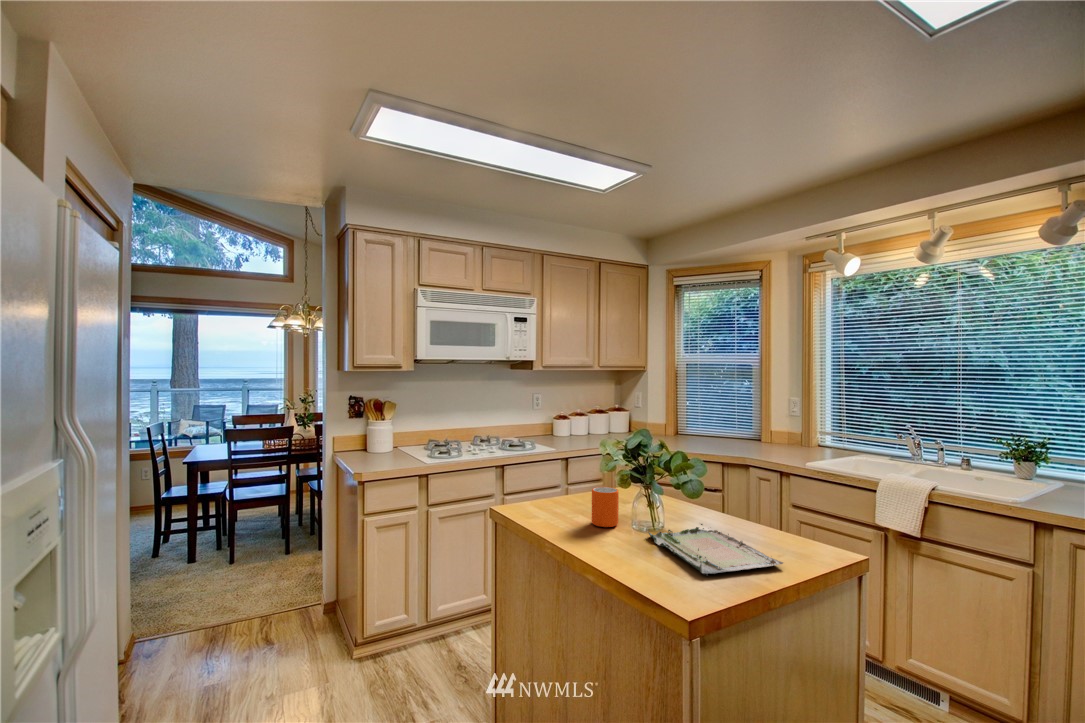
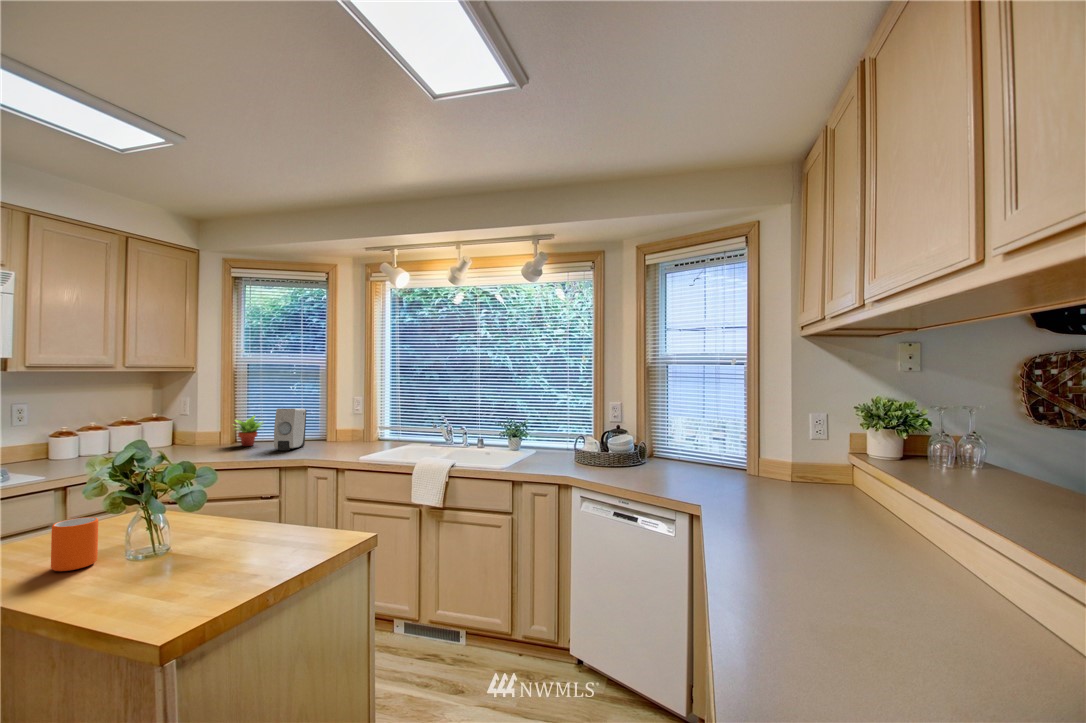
soap dispenser: none [713,407,742,448] -> present [274,408,306,450]
succulent plant: none [674,411,703,440] -> present [235,415,262,446]
tray: present [649,524,783,575] -> none [137,536,295,597]

